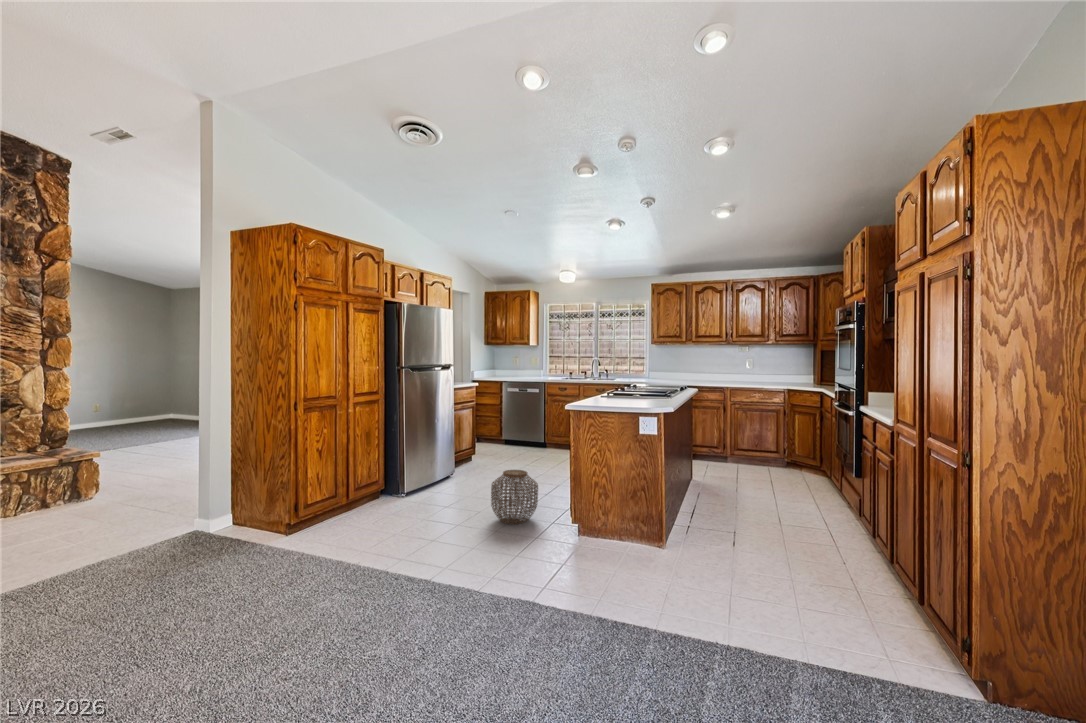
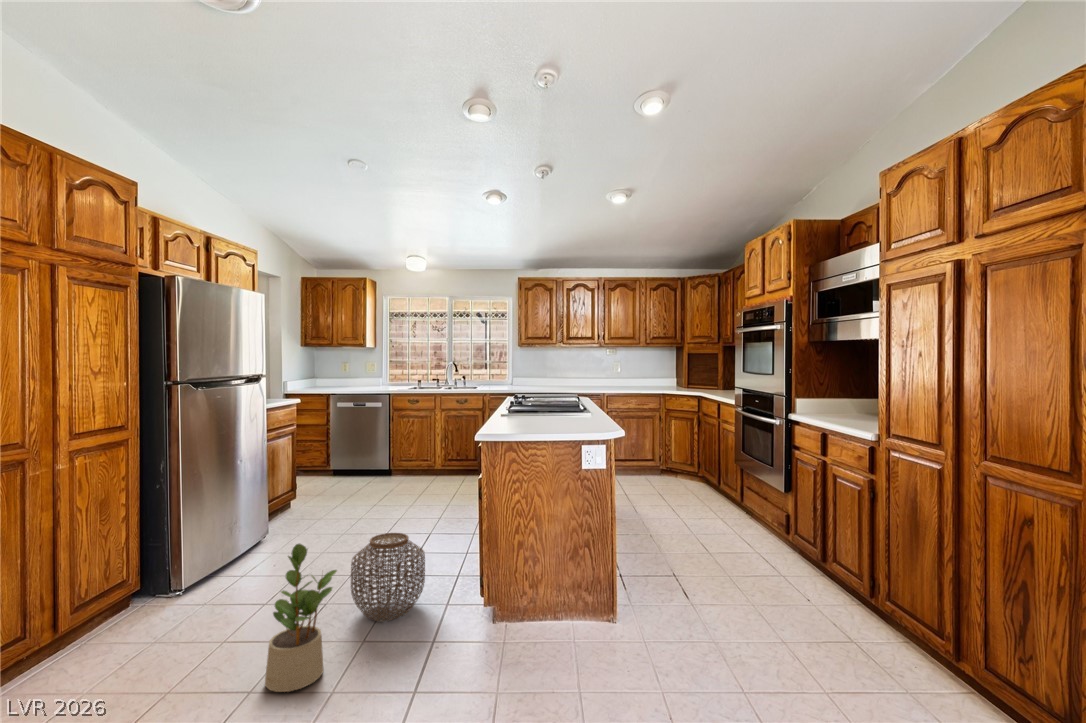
potted plant: none [437,462,478,544] -> present [265,544,337,692]

